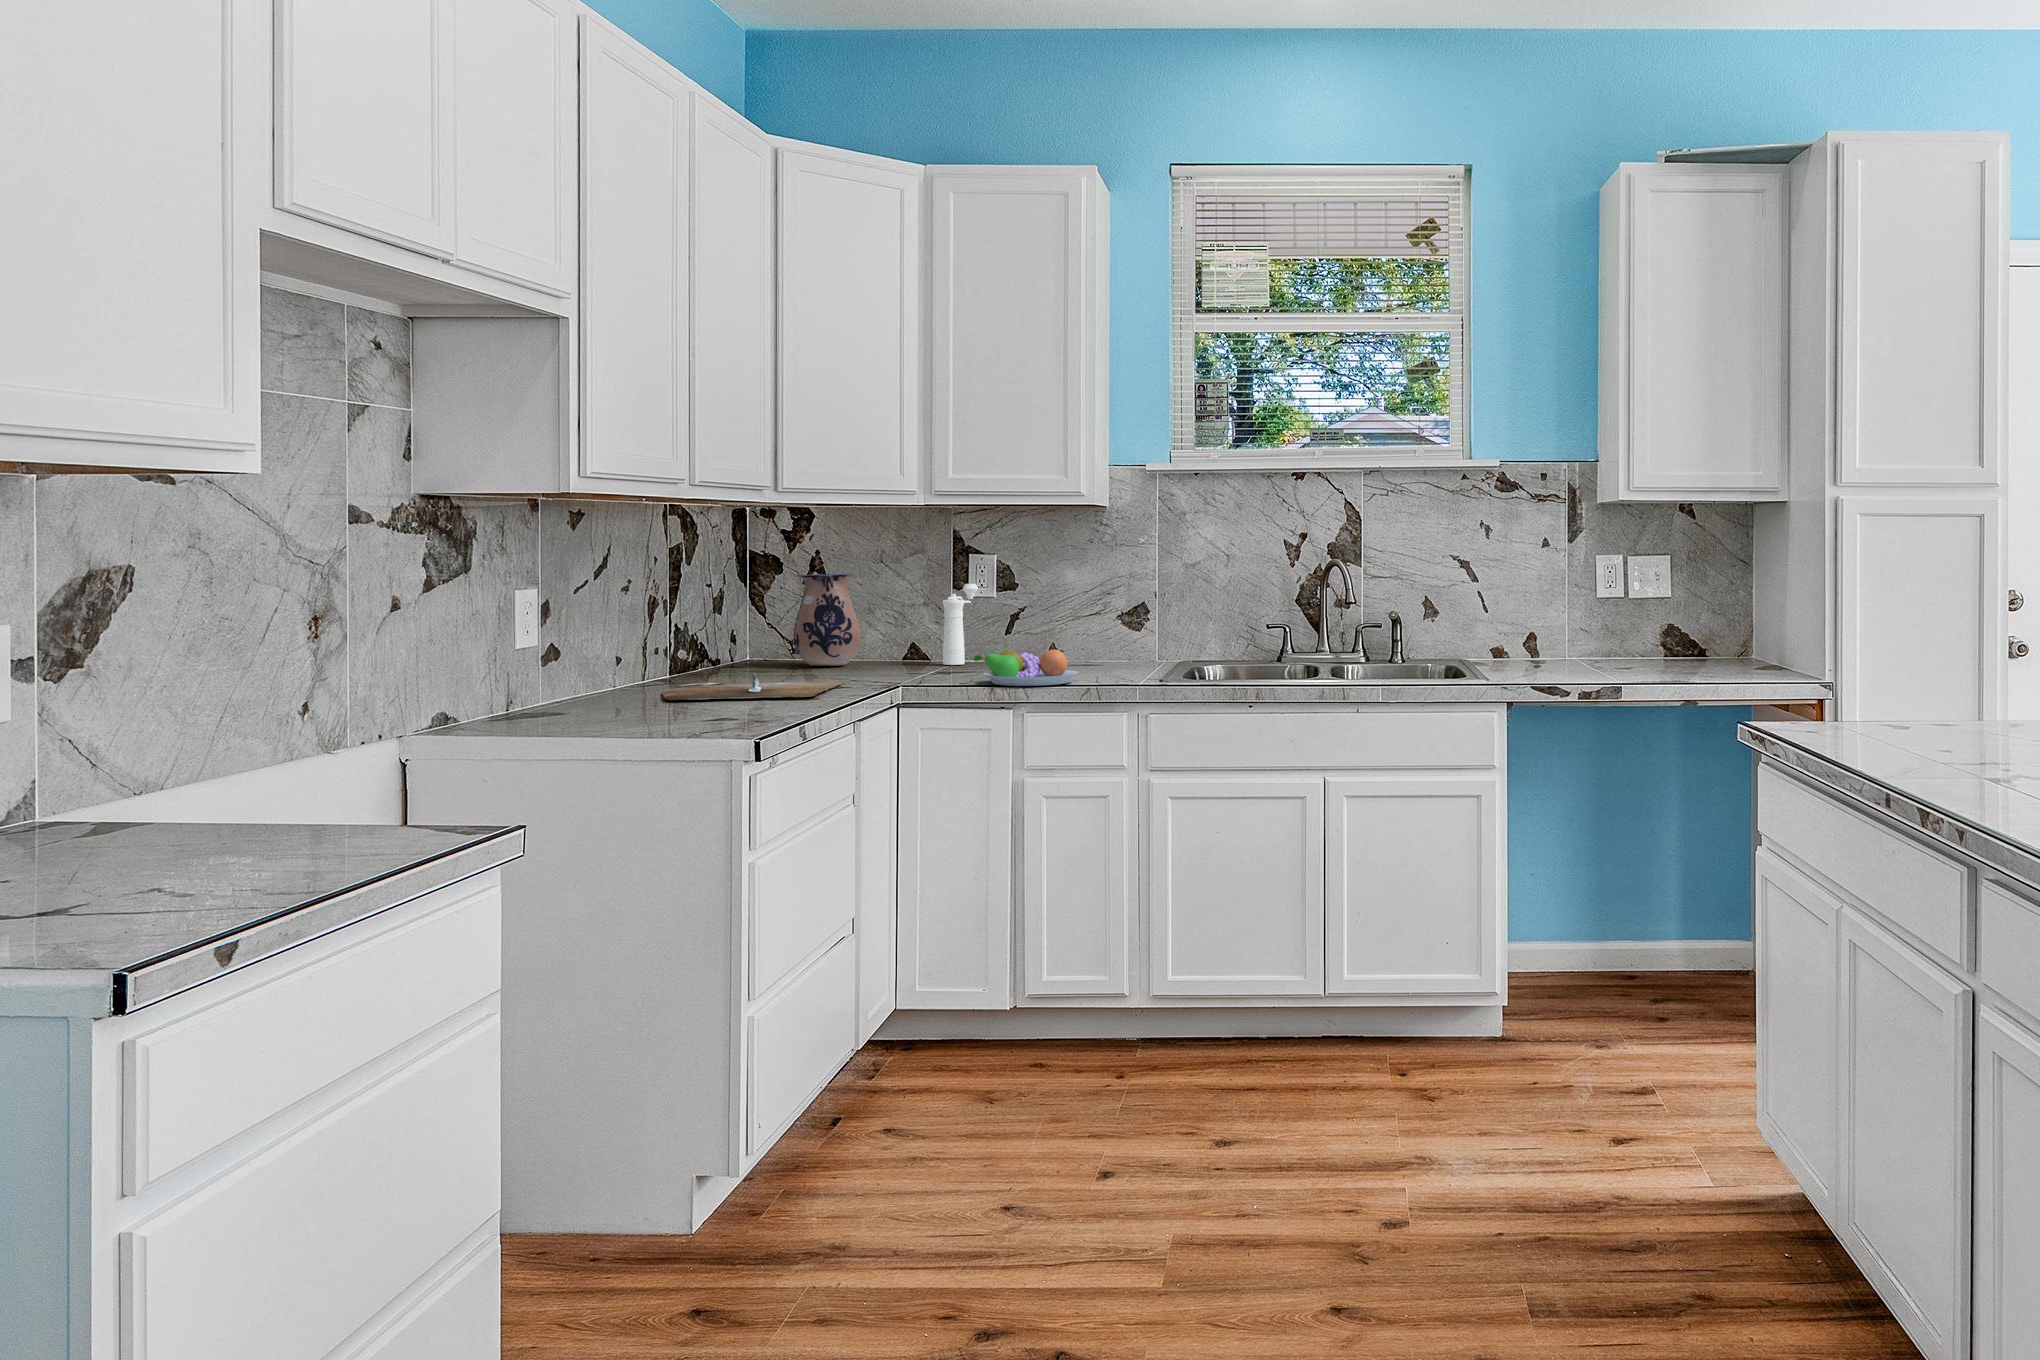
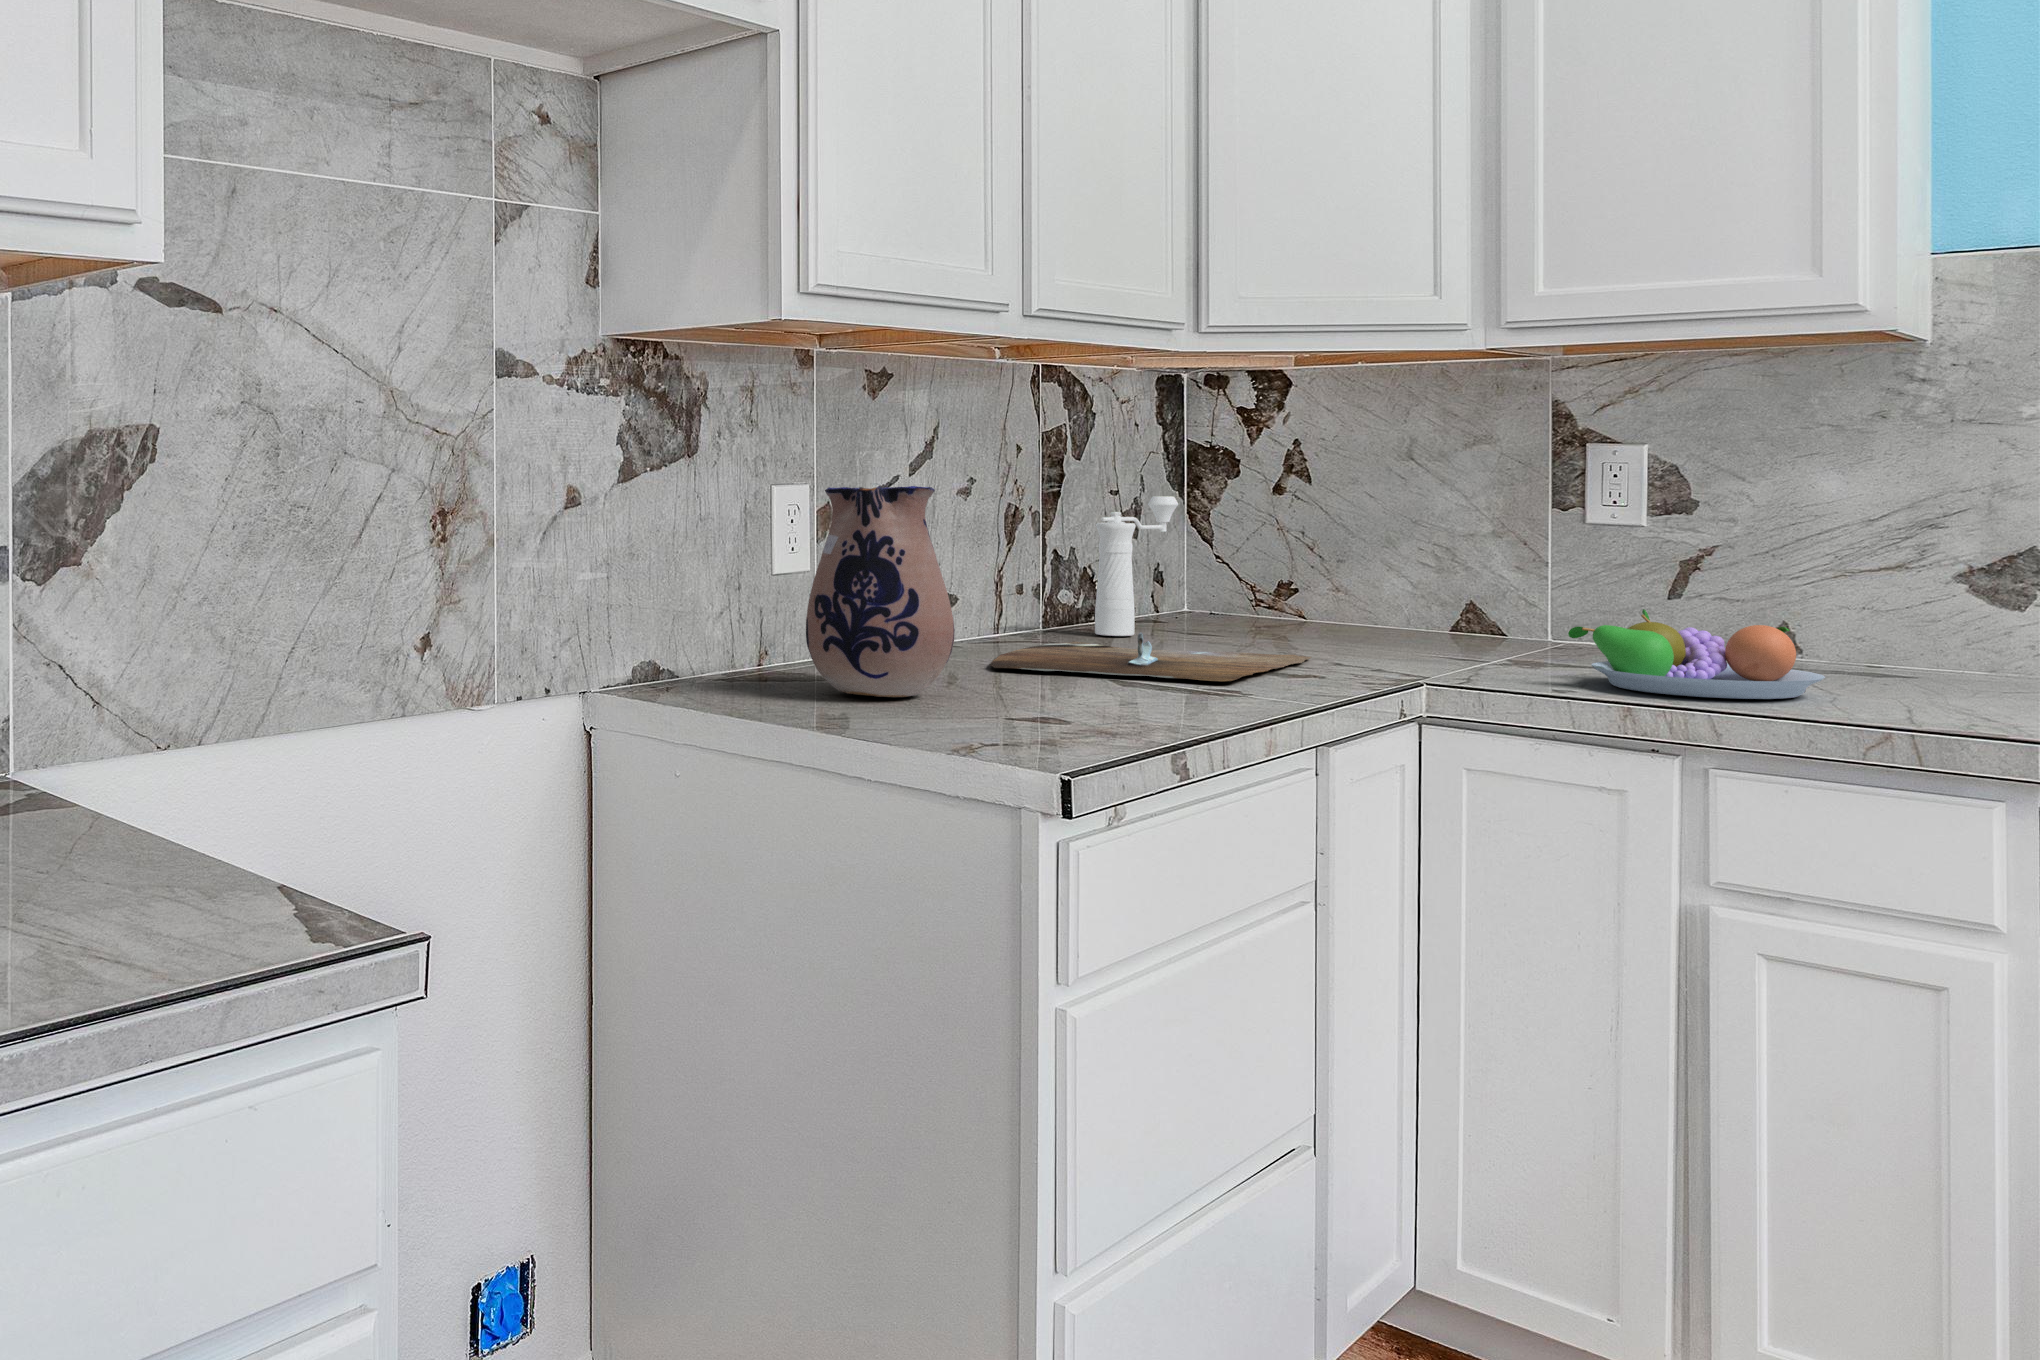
ceramic pitcher: present [793,574,861,666] -> present [806,486,955,697]
pepper mill: present [943,584,978,665] -> present [1095,496,1178,636]

